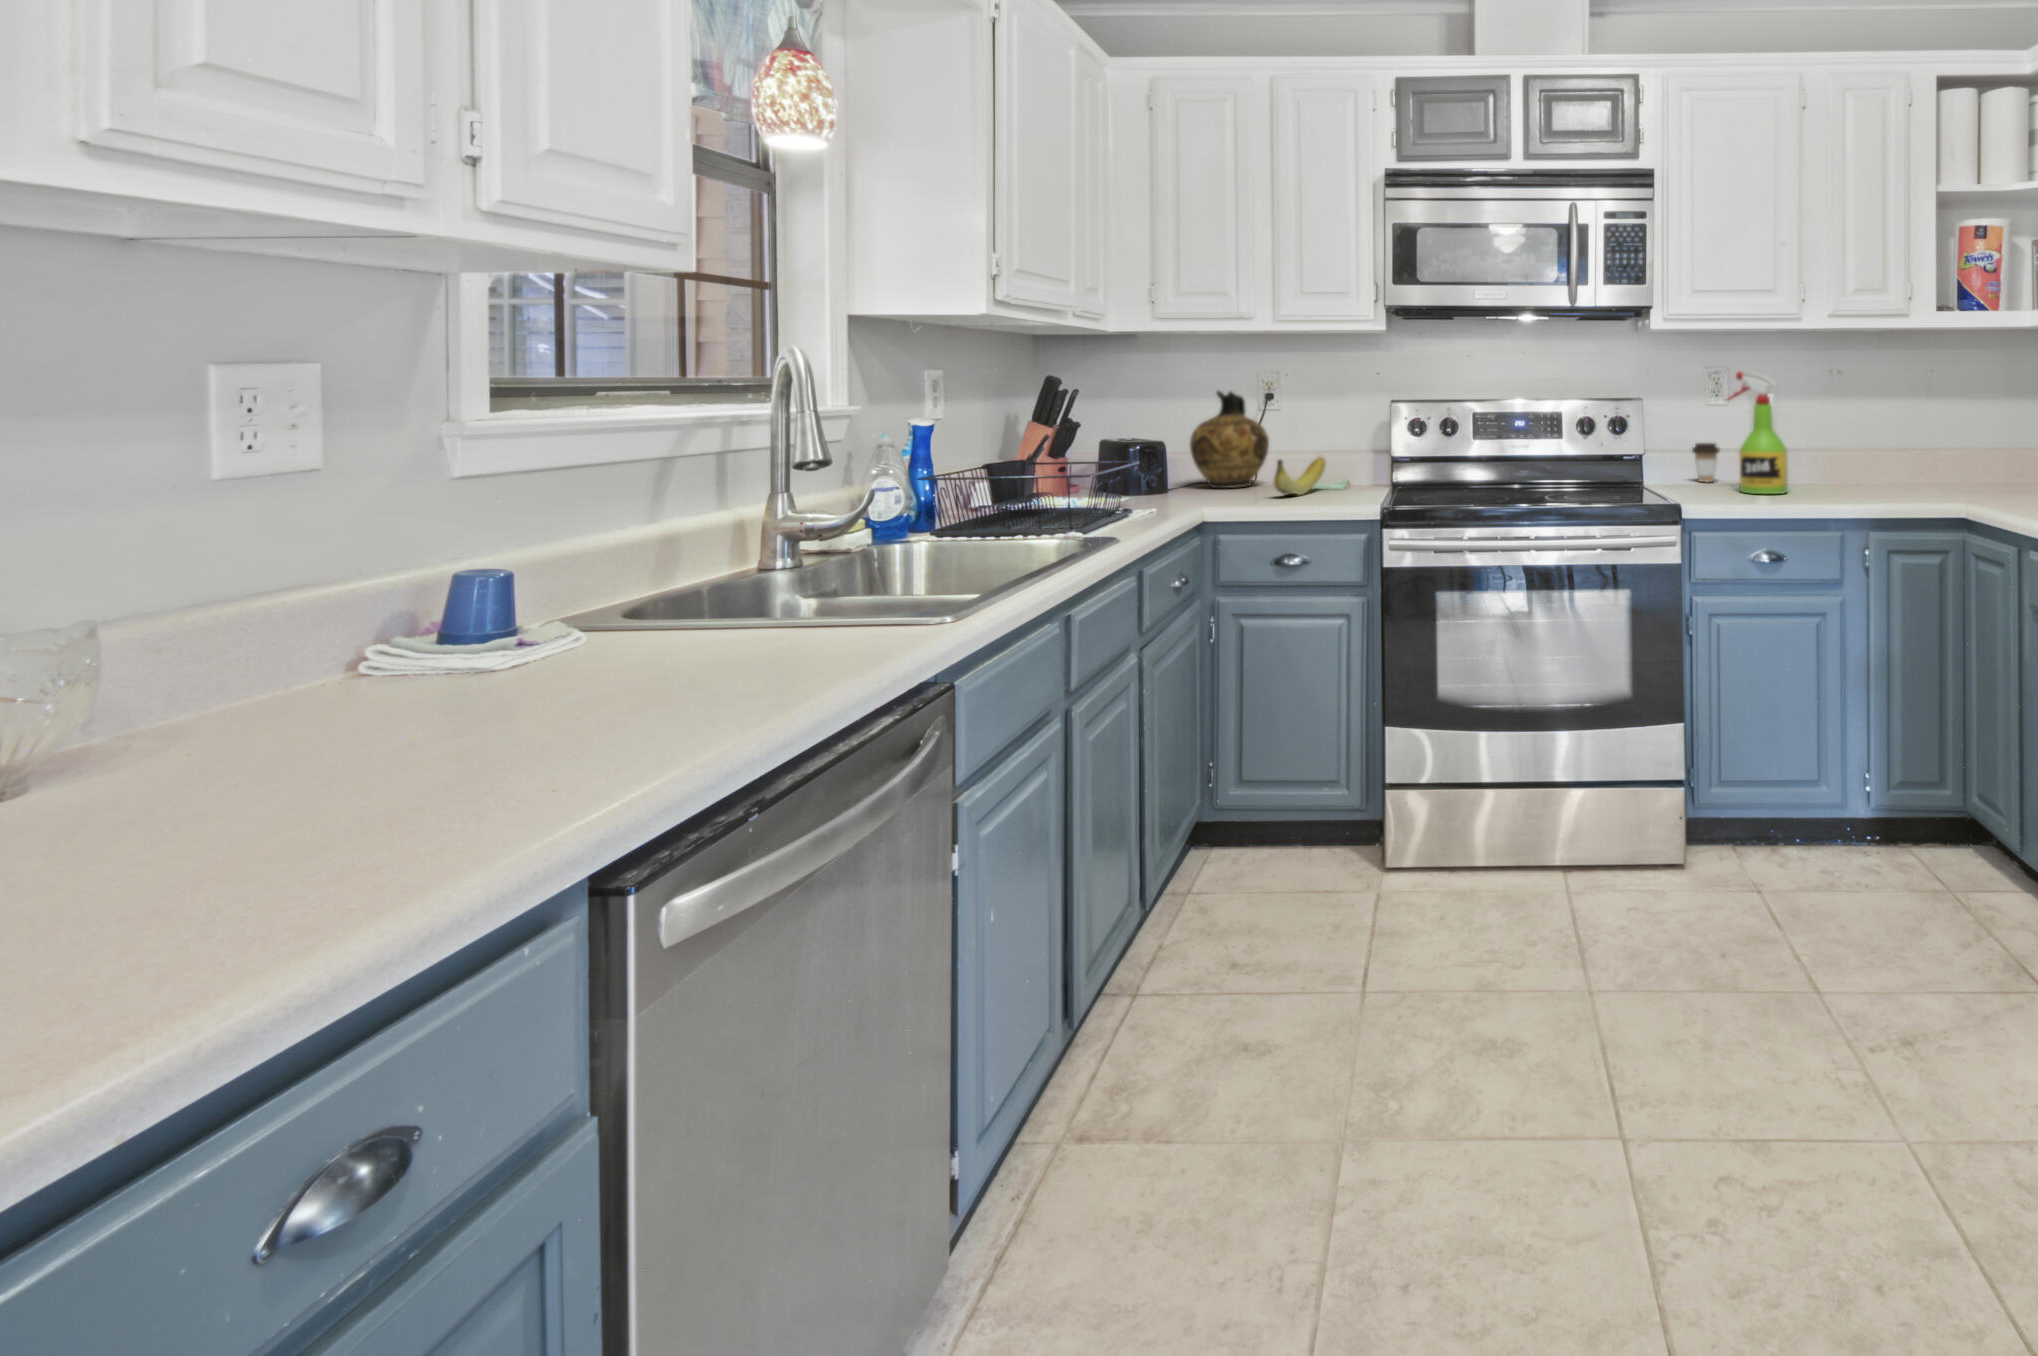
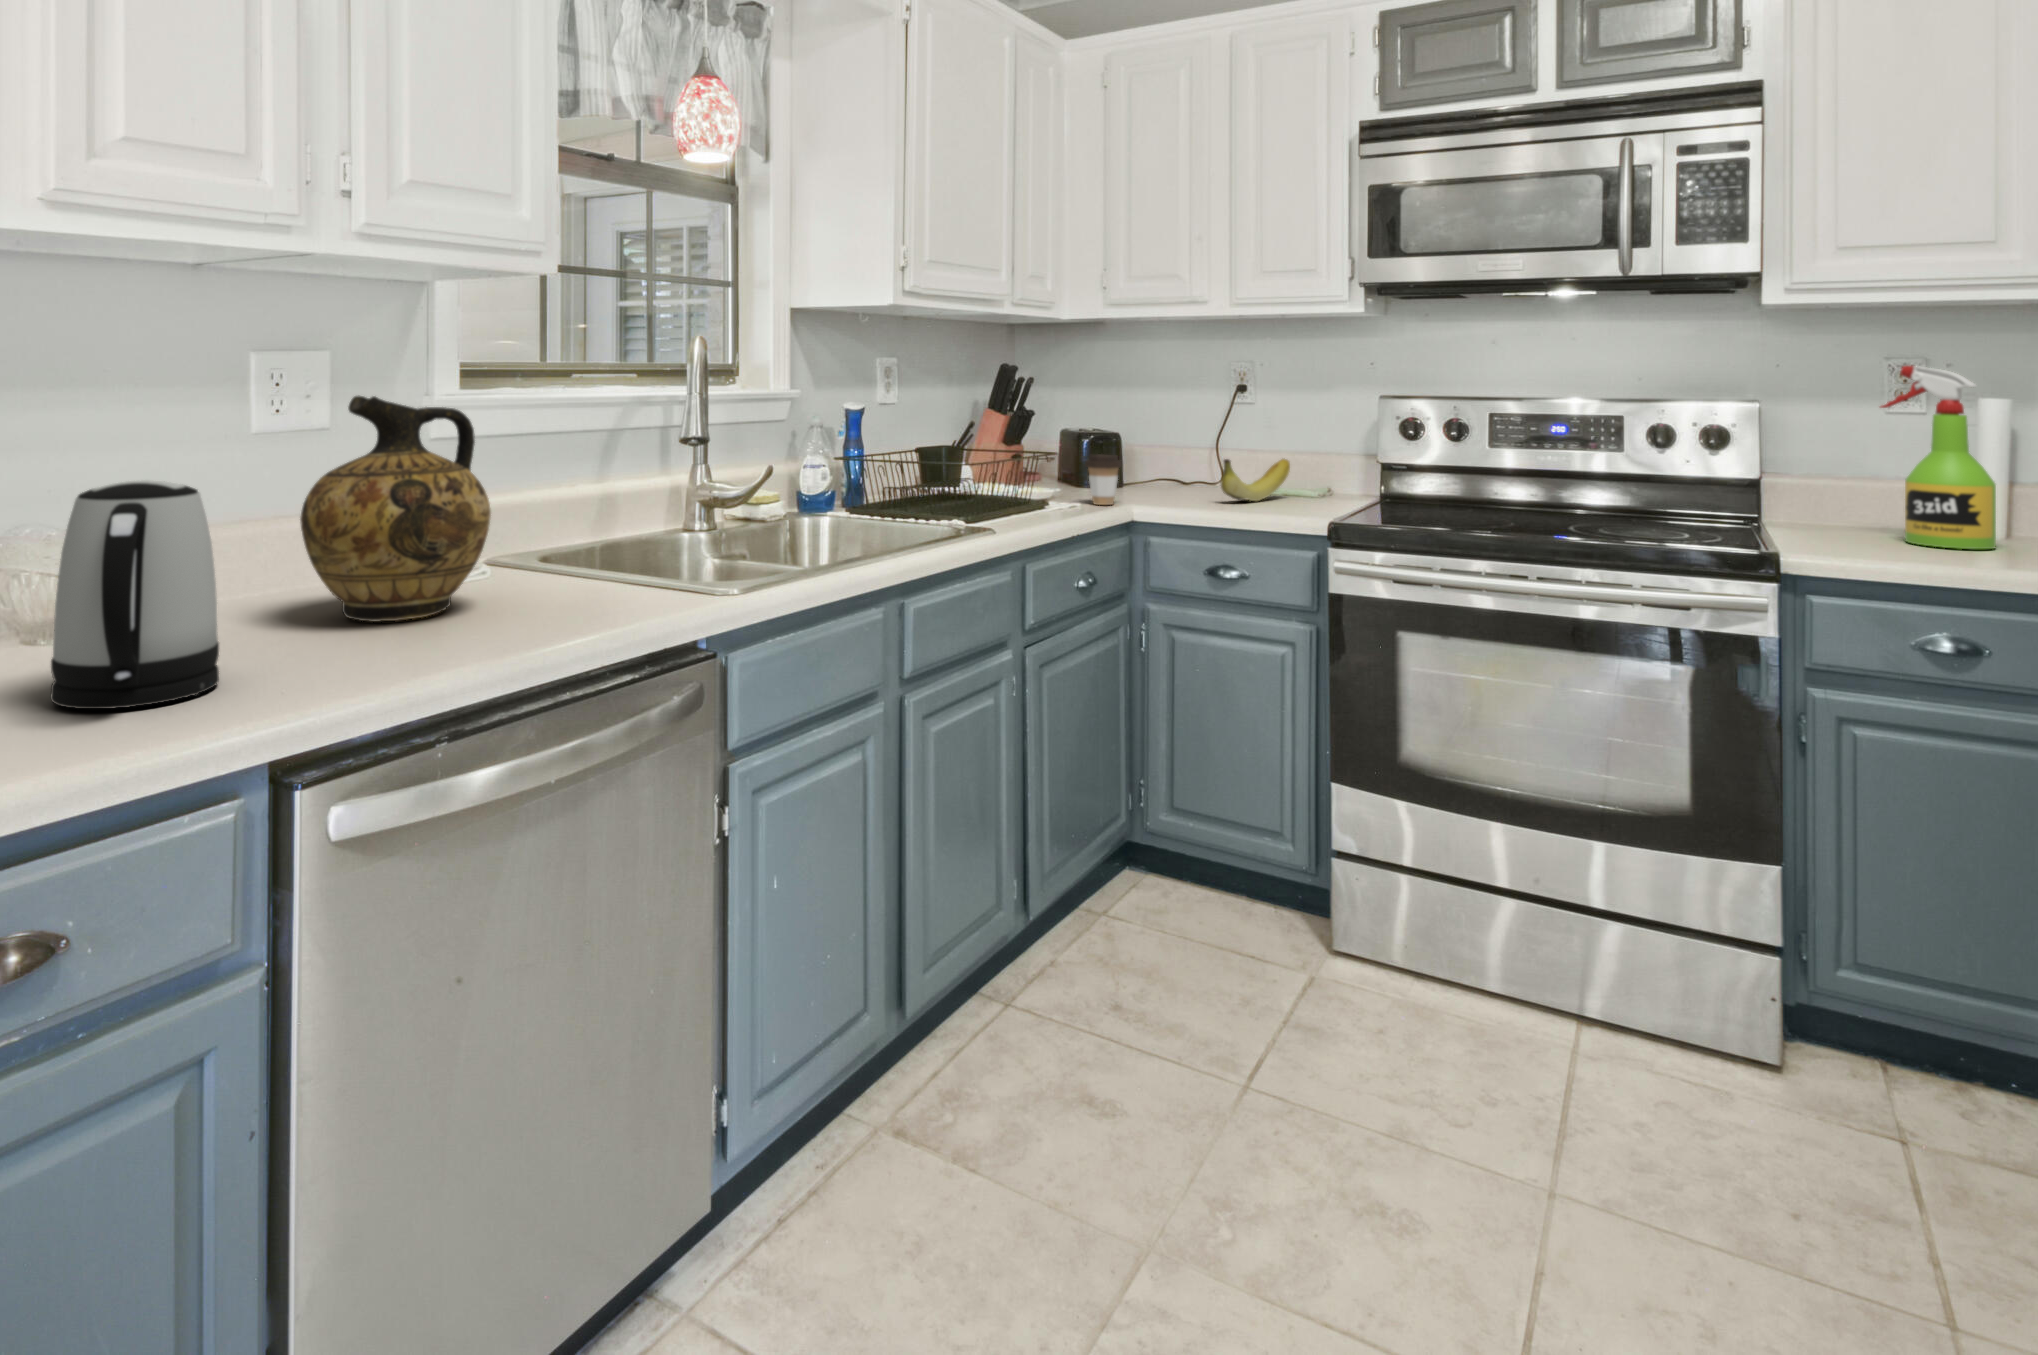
ceramic jug: present [1190,391,1269,488] -> present [300,396,491,622]
coffee cup: present [1692,443,1719,482] -> present [1085,454,1122,505]
kettle: none [110,564,373,867] -> present [51,480,219,709]

